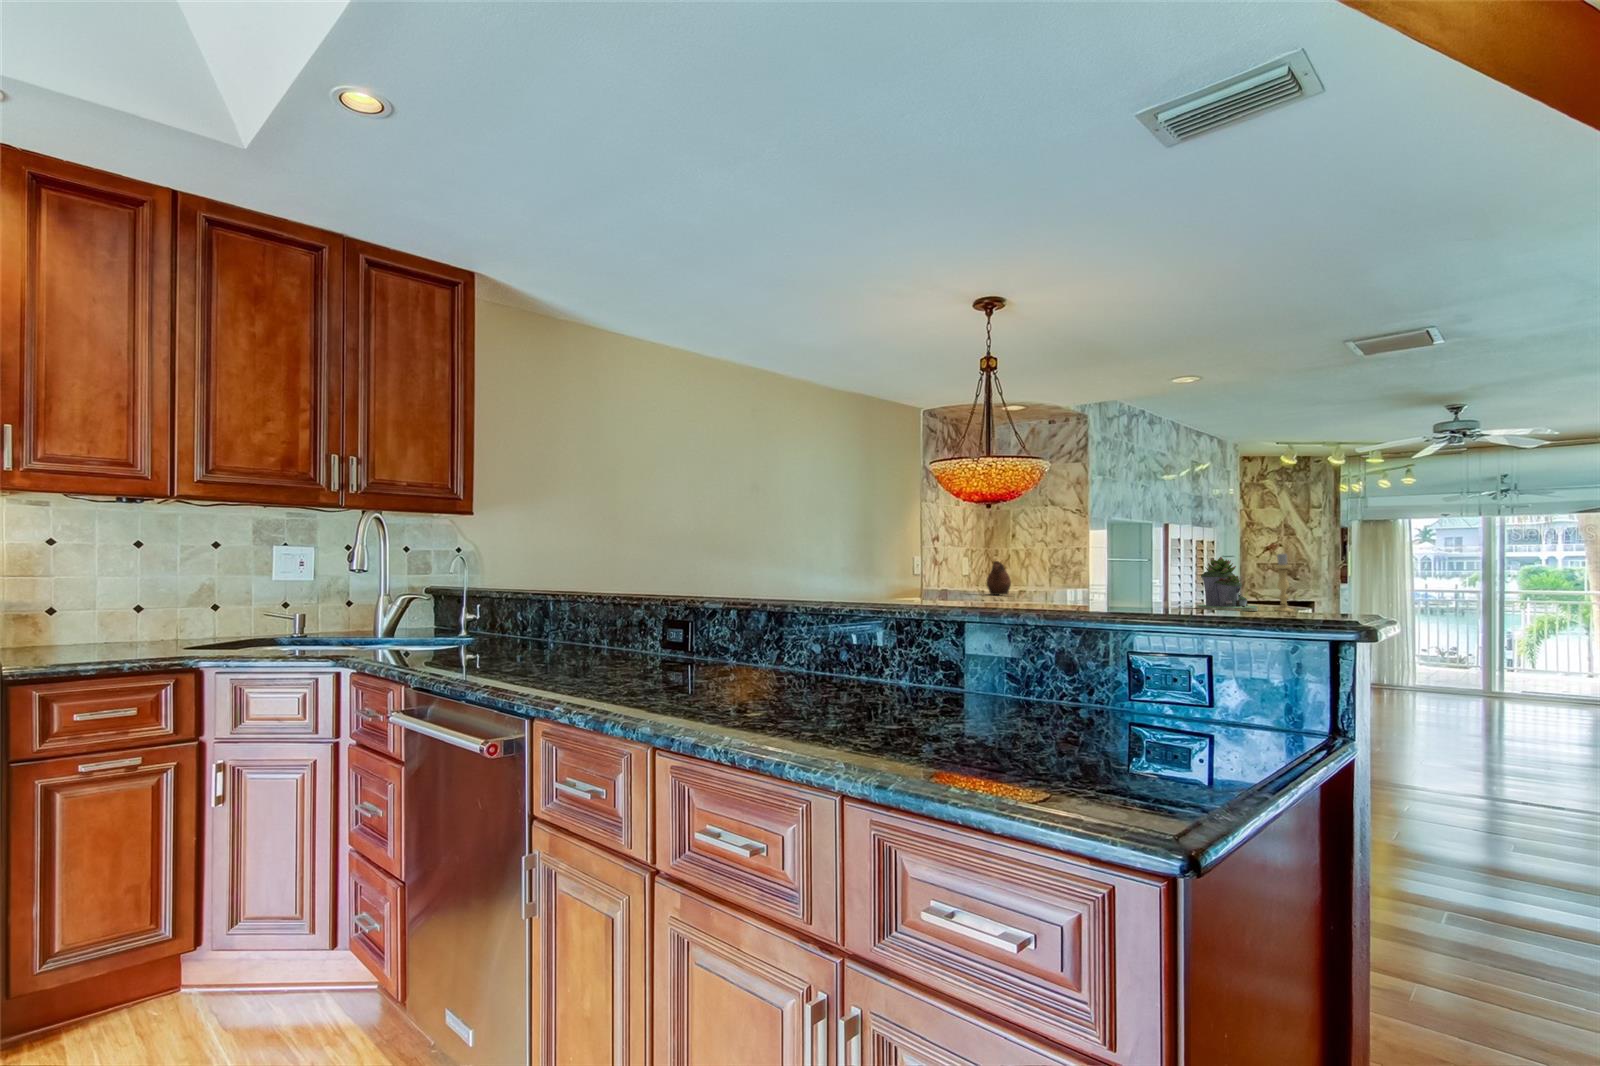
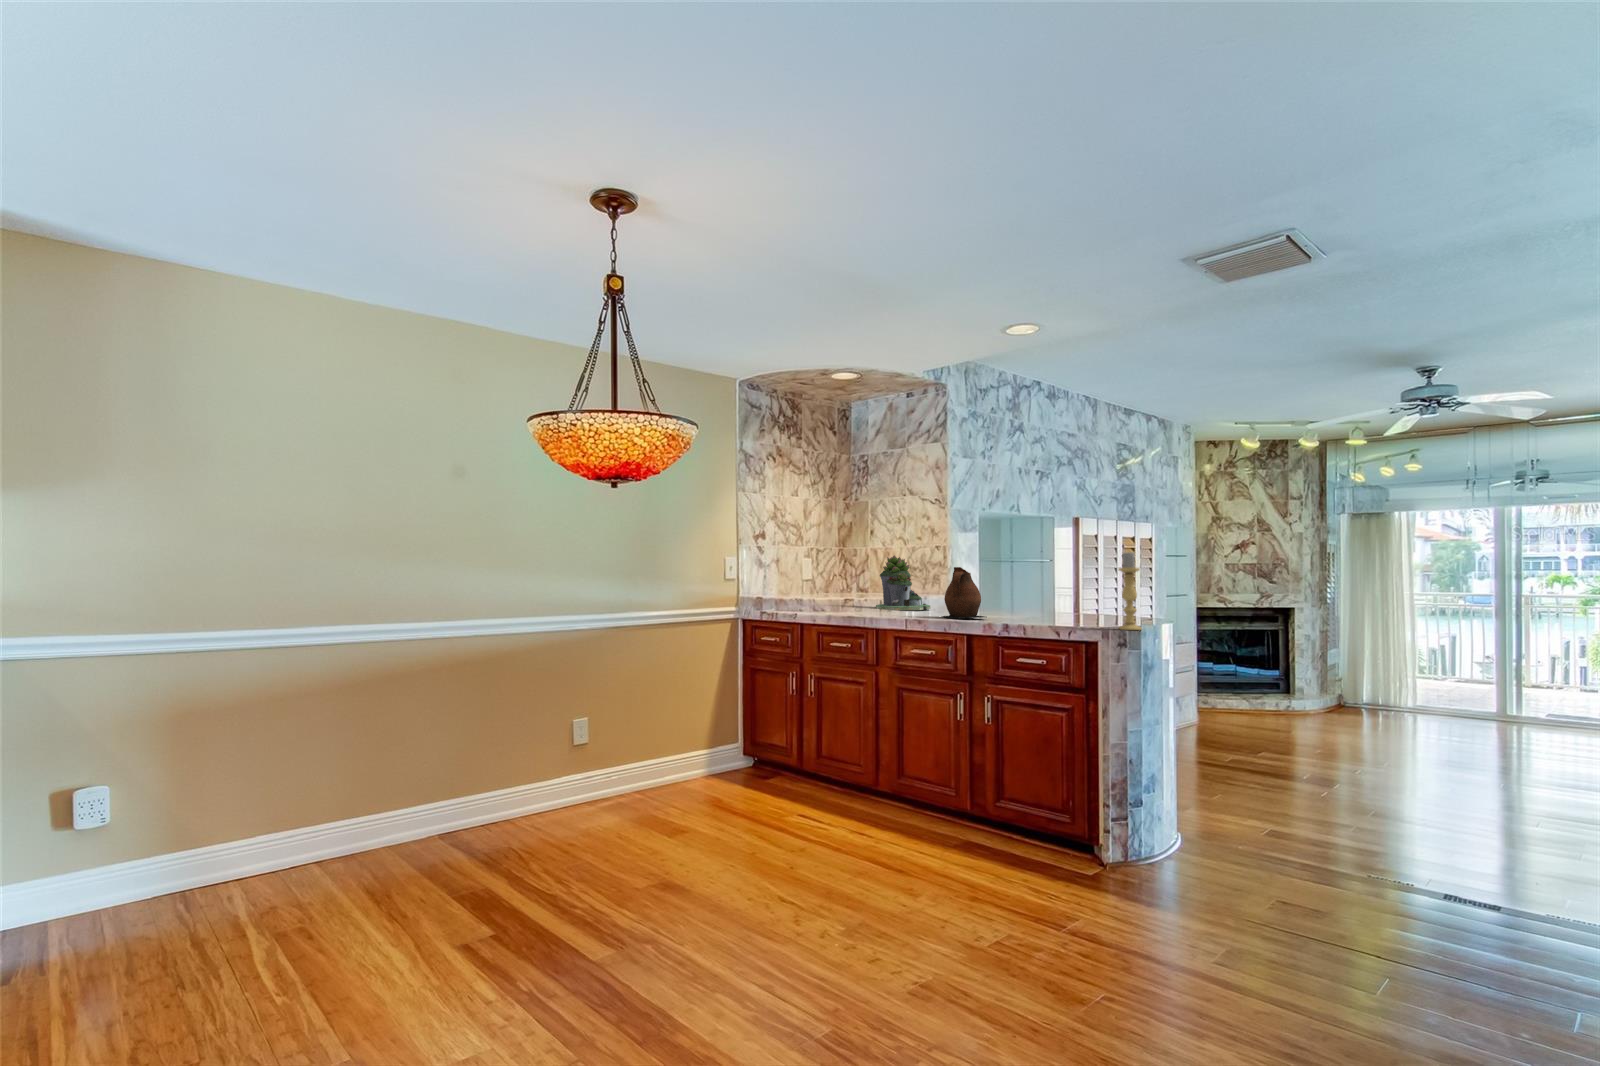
succulent planter: present [1197,557,1258,611] -> present [875,555,931,610]
ceramic pitcher: present [987,561,1011,595] -> present [943,567,985,618]

